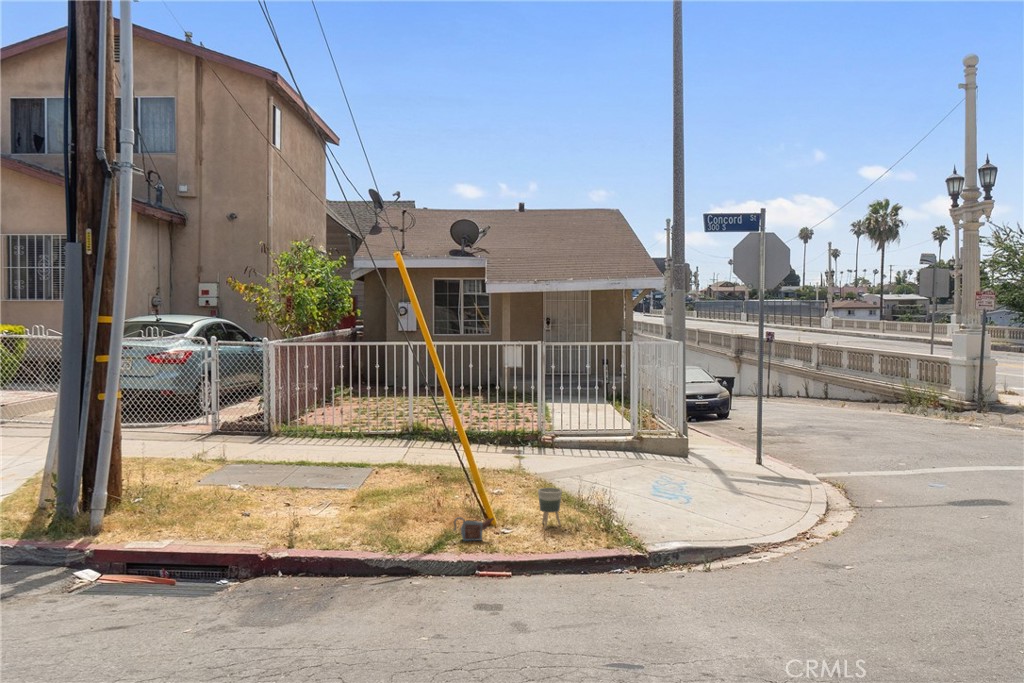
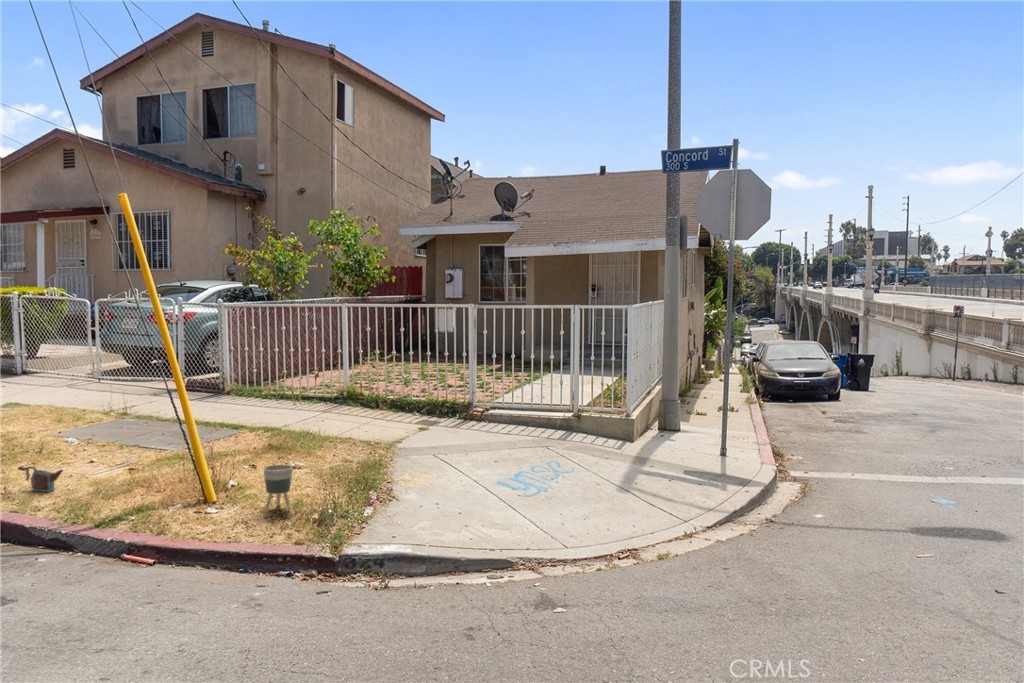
watering can: present [454,517,494,541] -> present [26,466,63,492]

